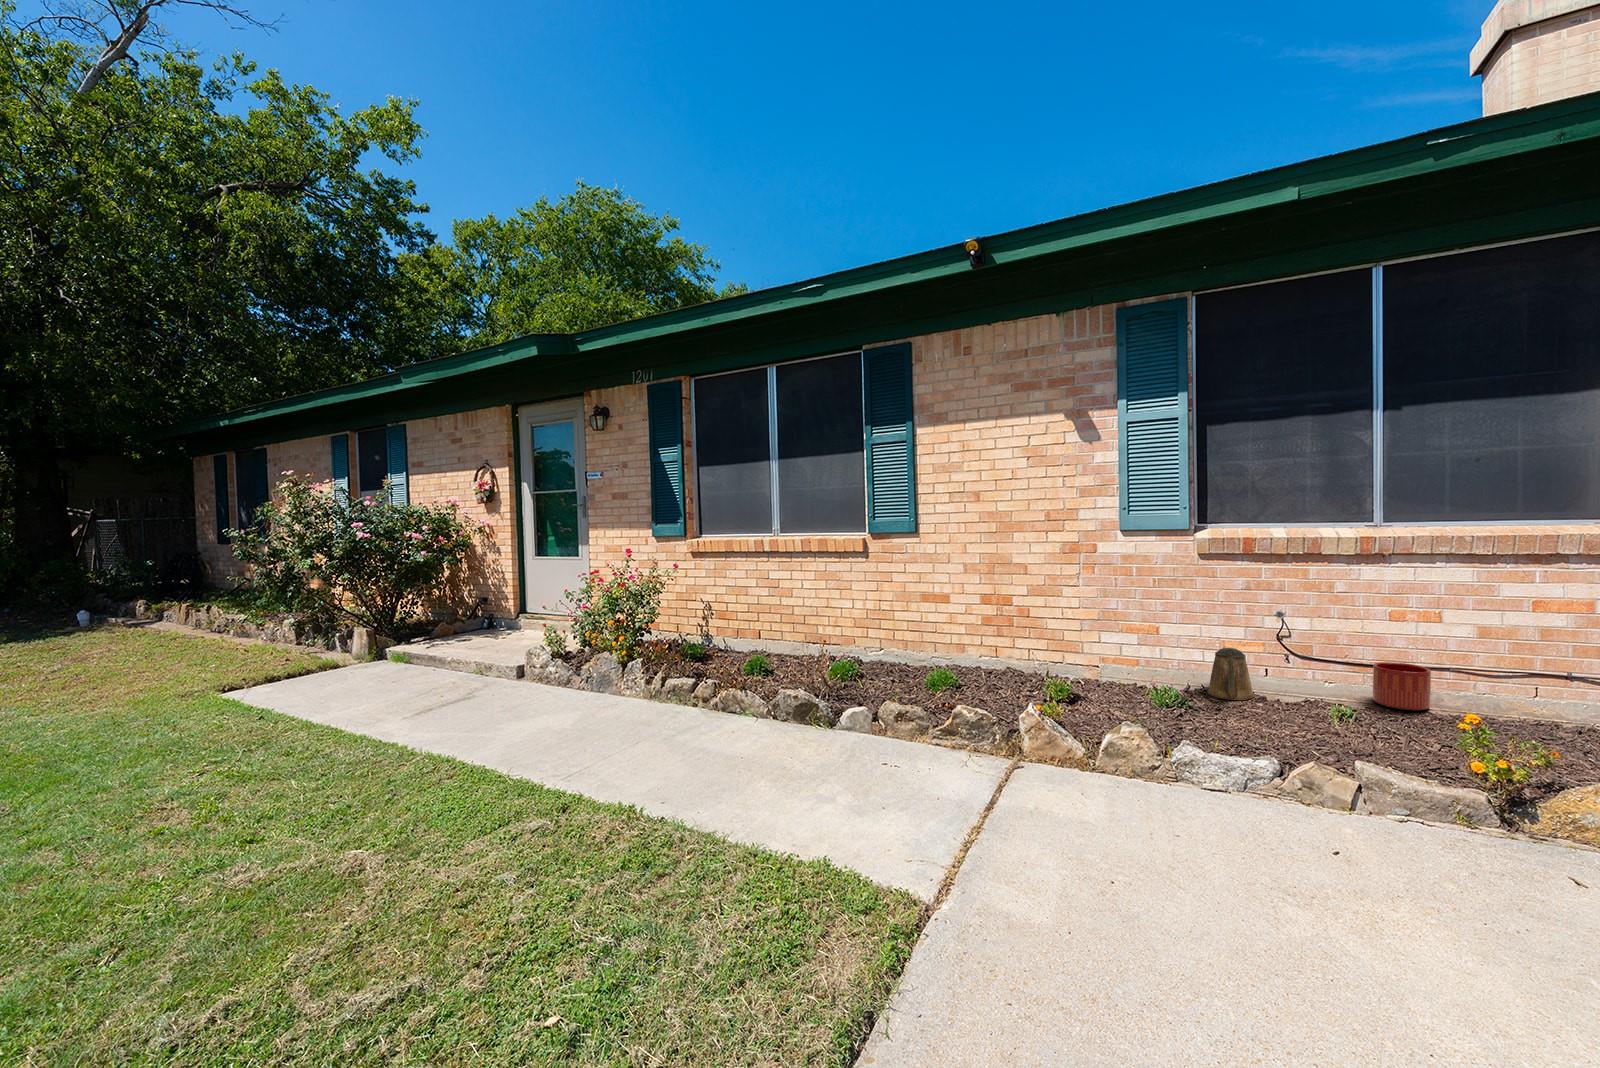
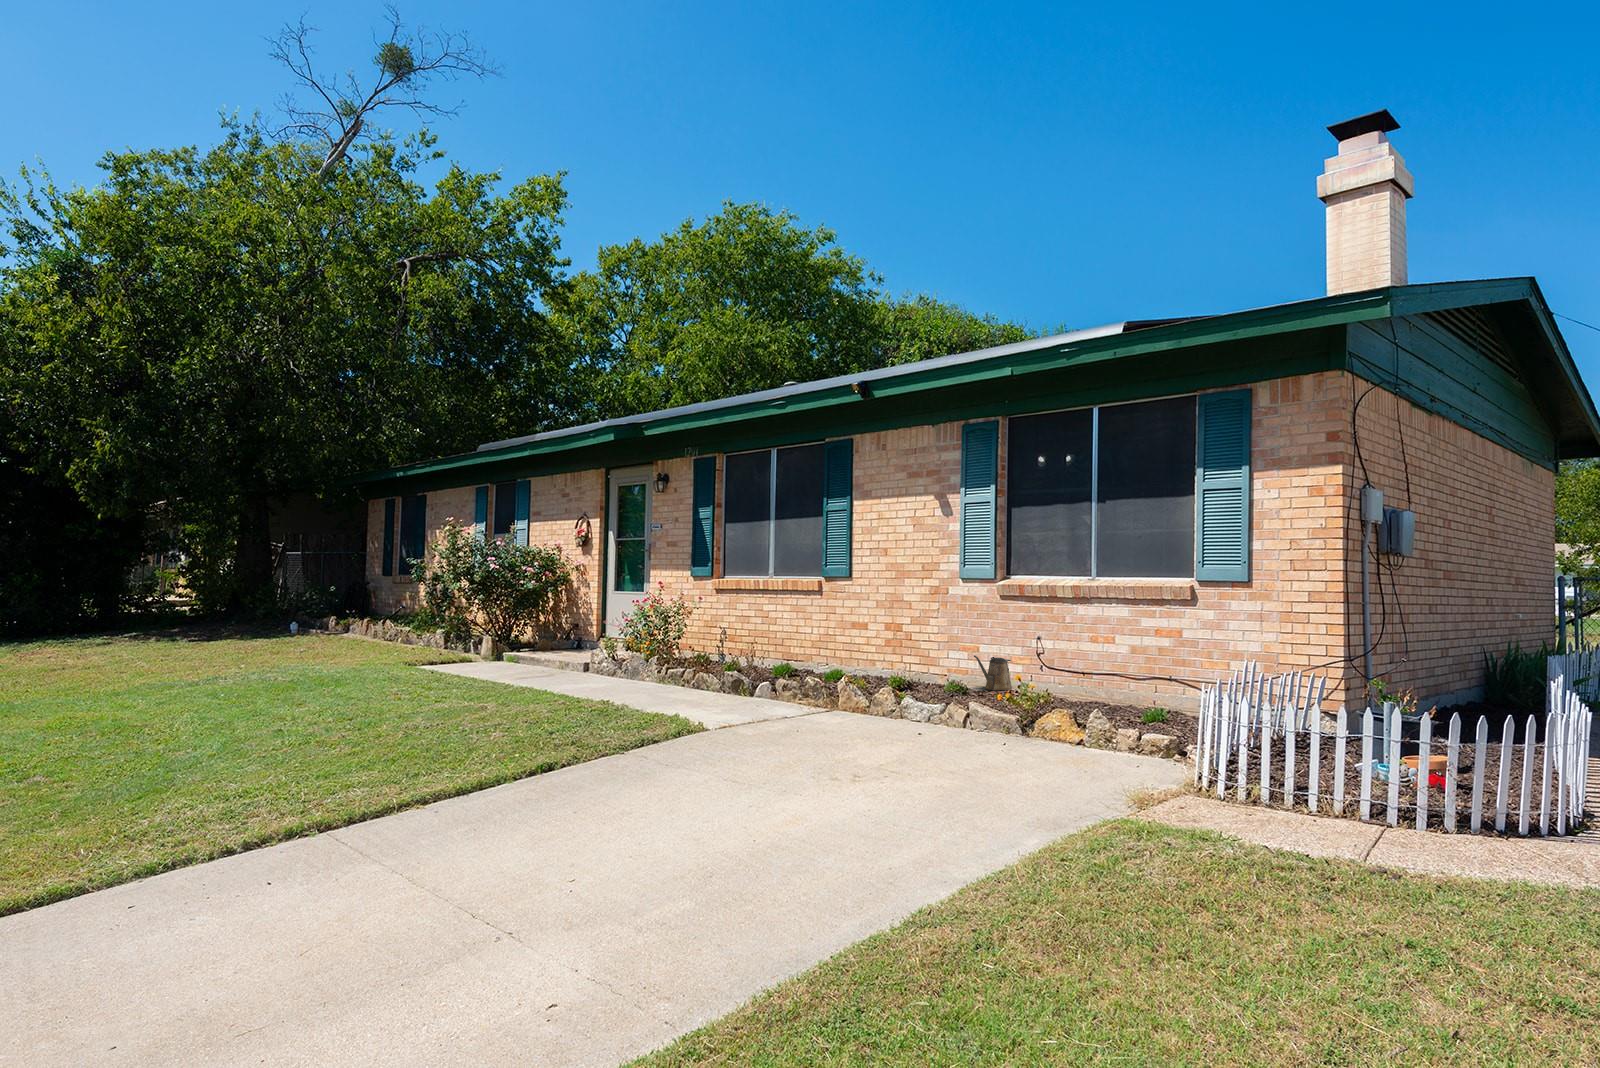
planter: present [1373,662,1431,710] -> none [1068,669,1097,697]

